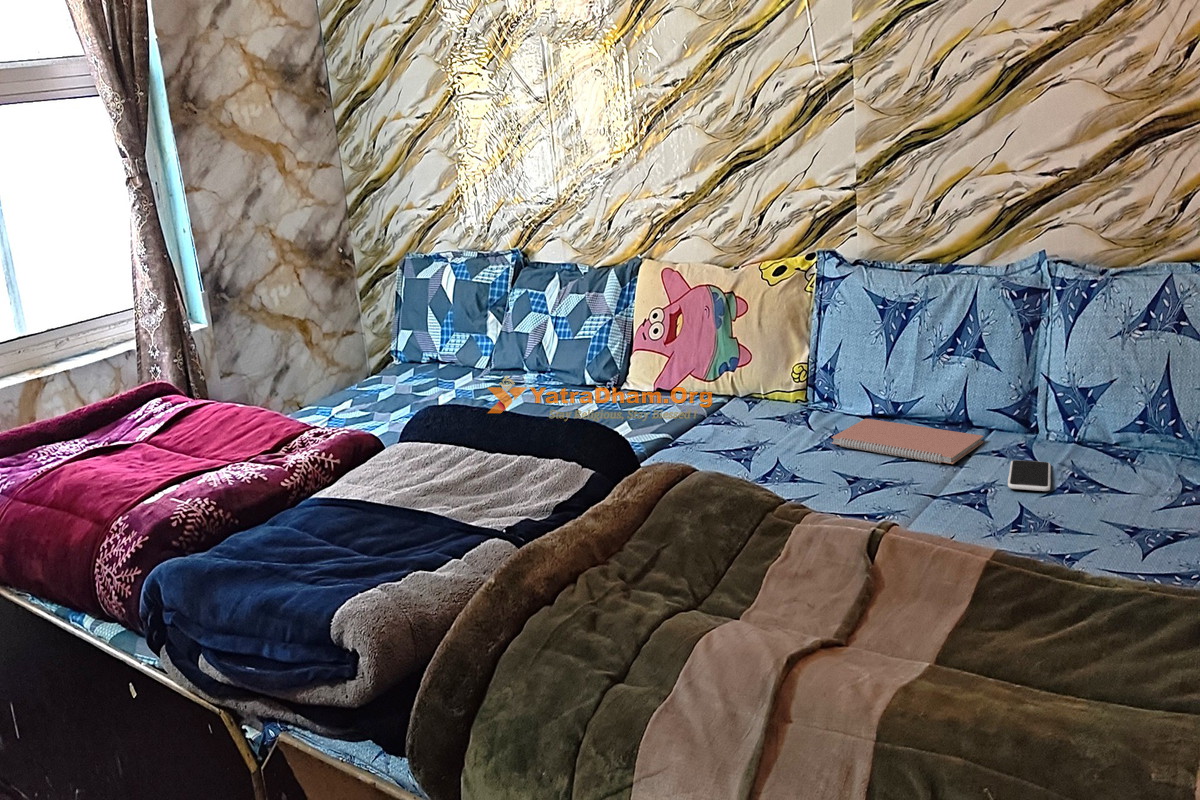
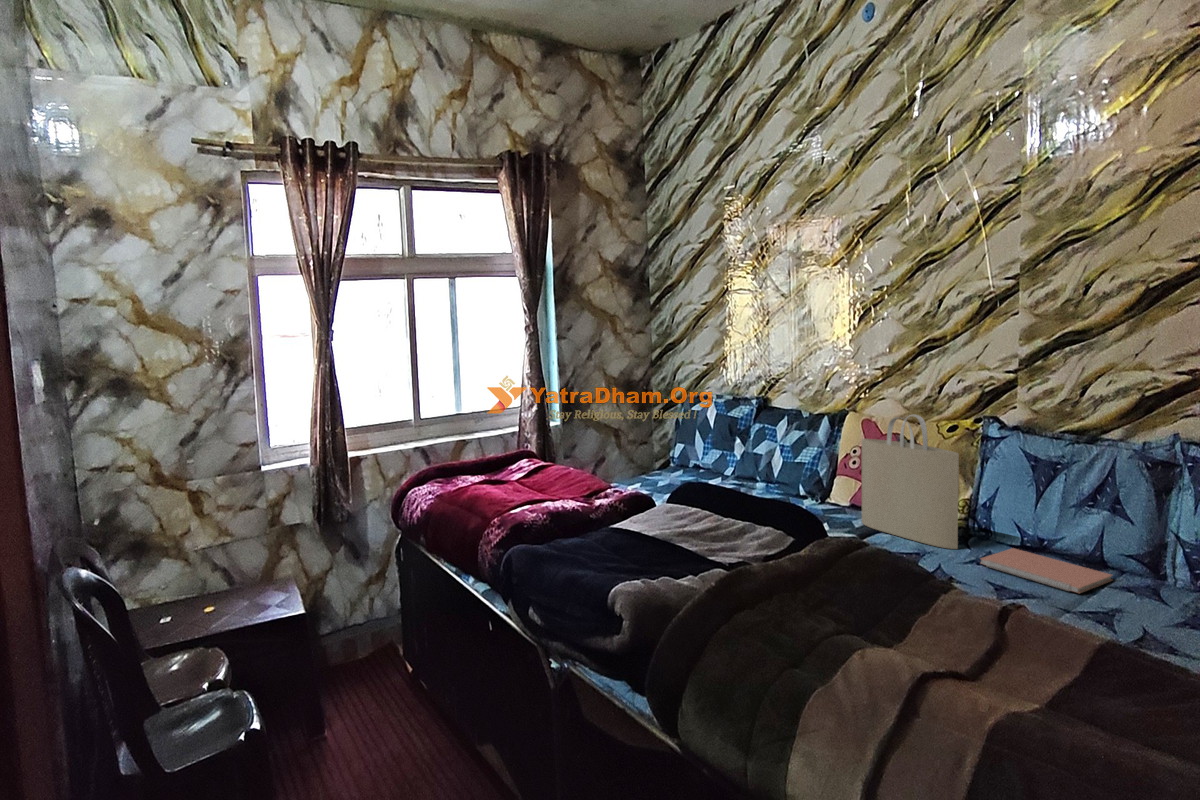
tote bag: none [668,254,801,430] -> present [862,415,959,549]
smartphone: present [1008,460,1051,491] -> none [1124,598,1170,627]

